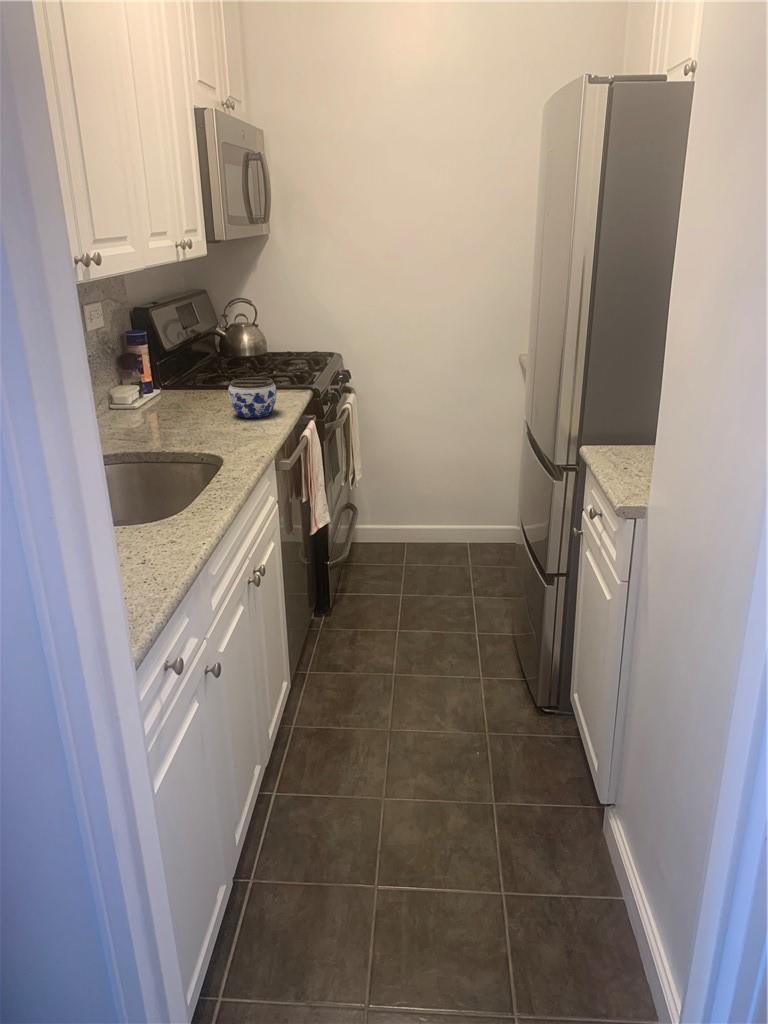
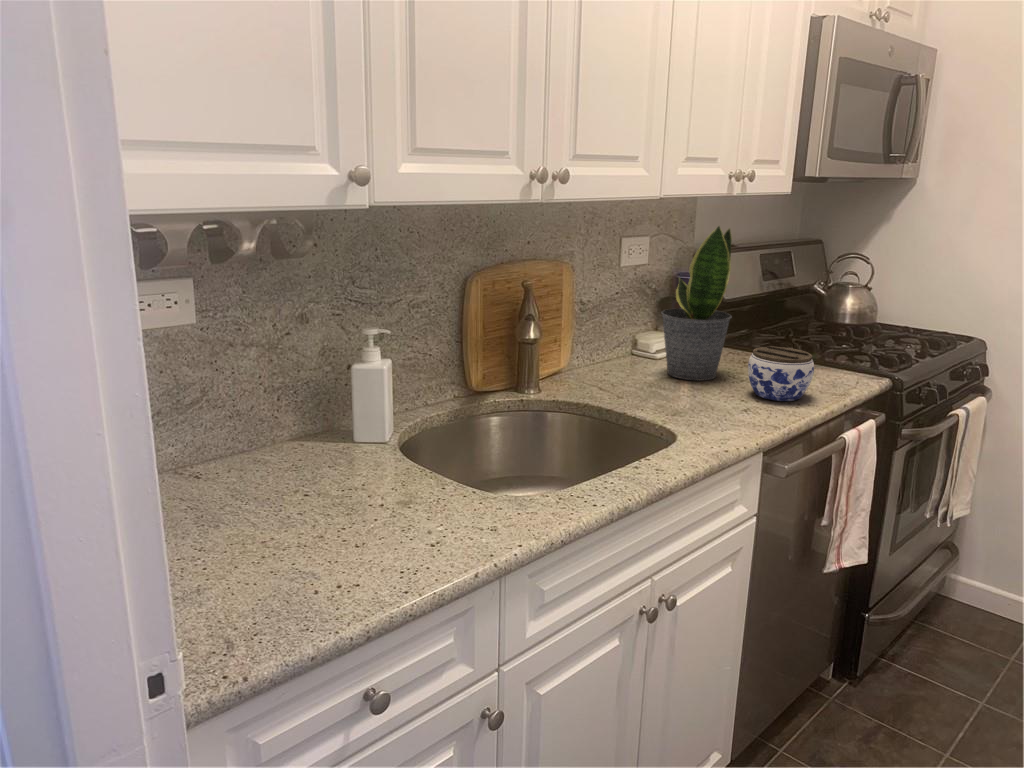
potted plant: none [140,286,200,419] -> present [661,226,732,381]

